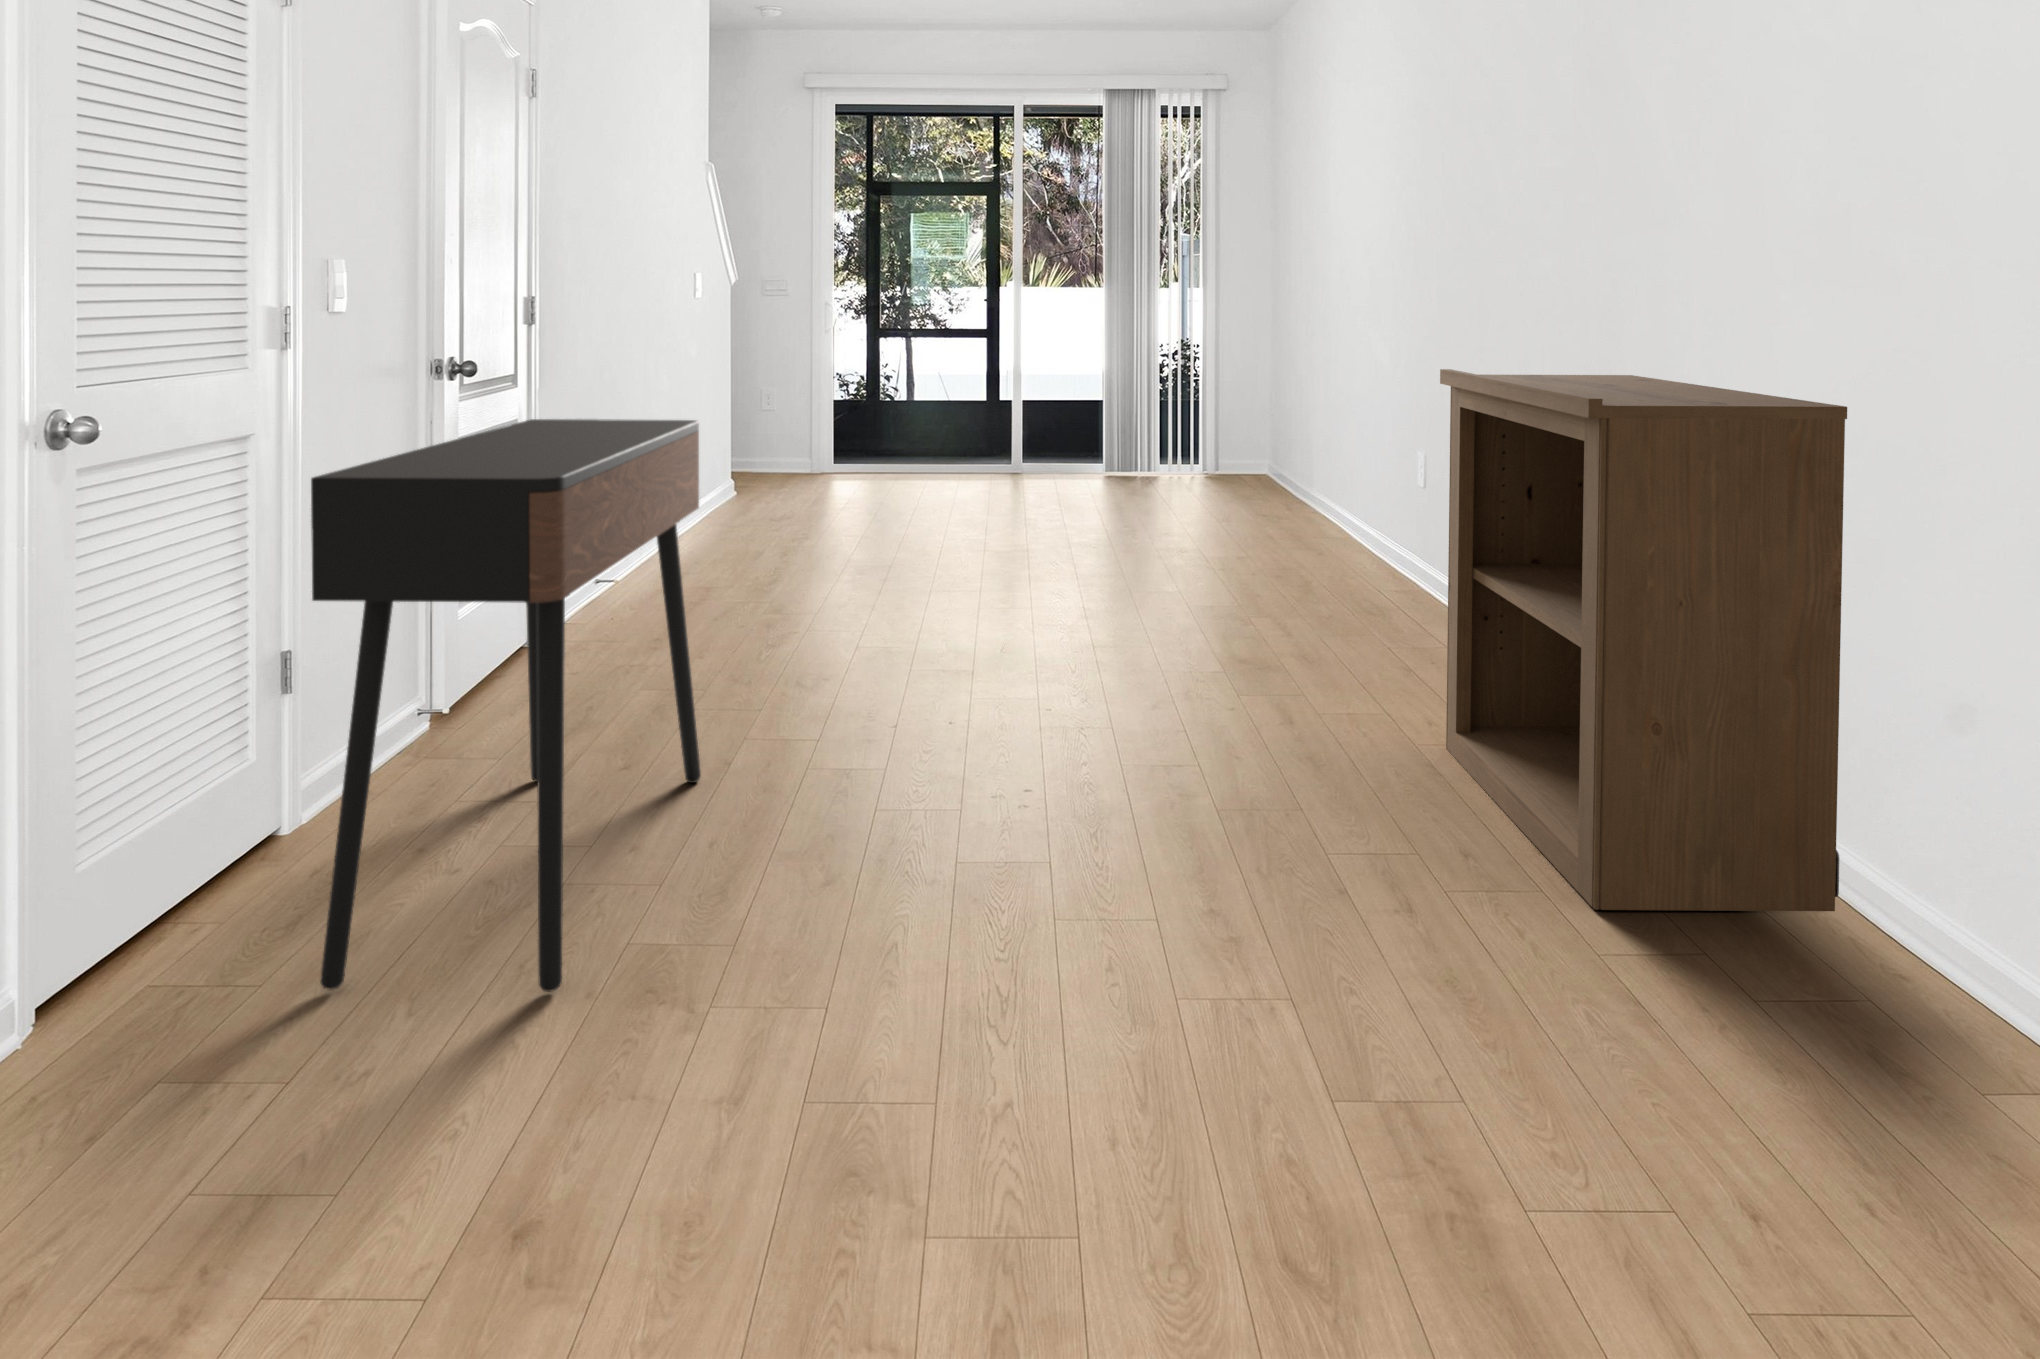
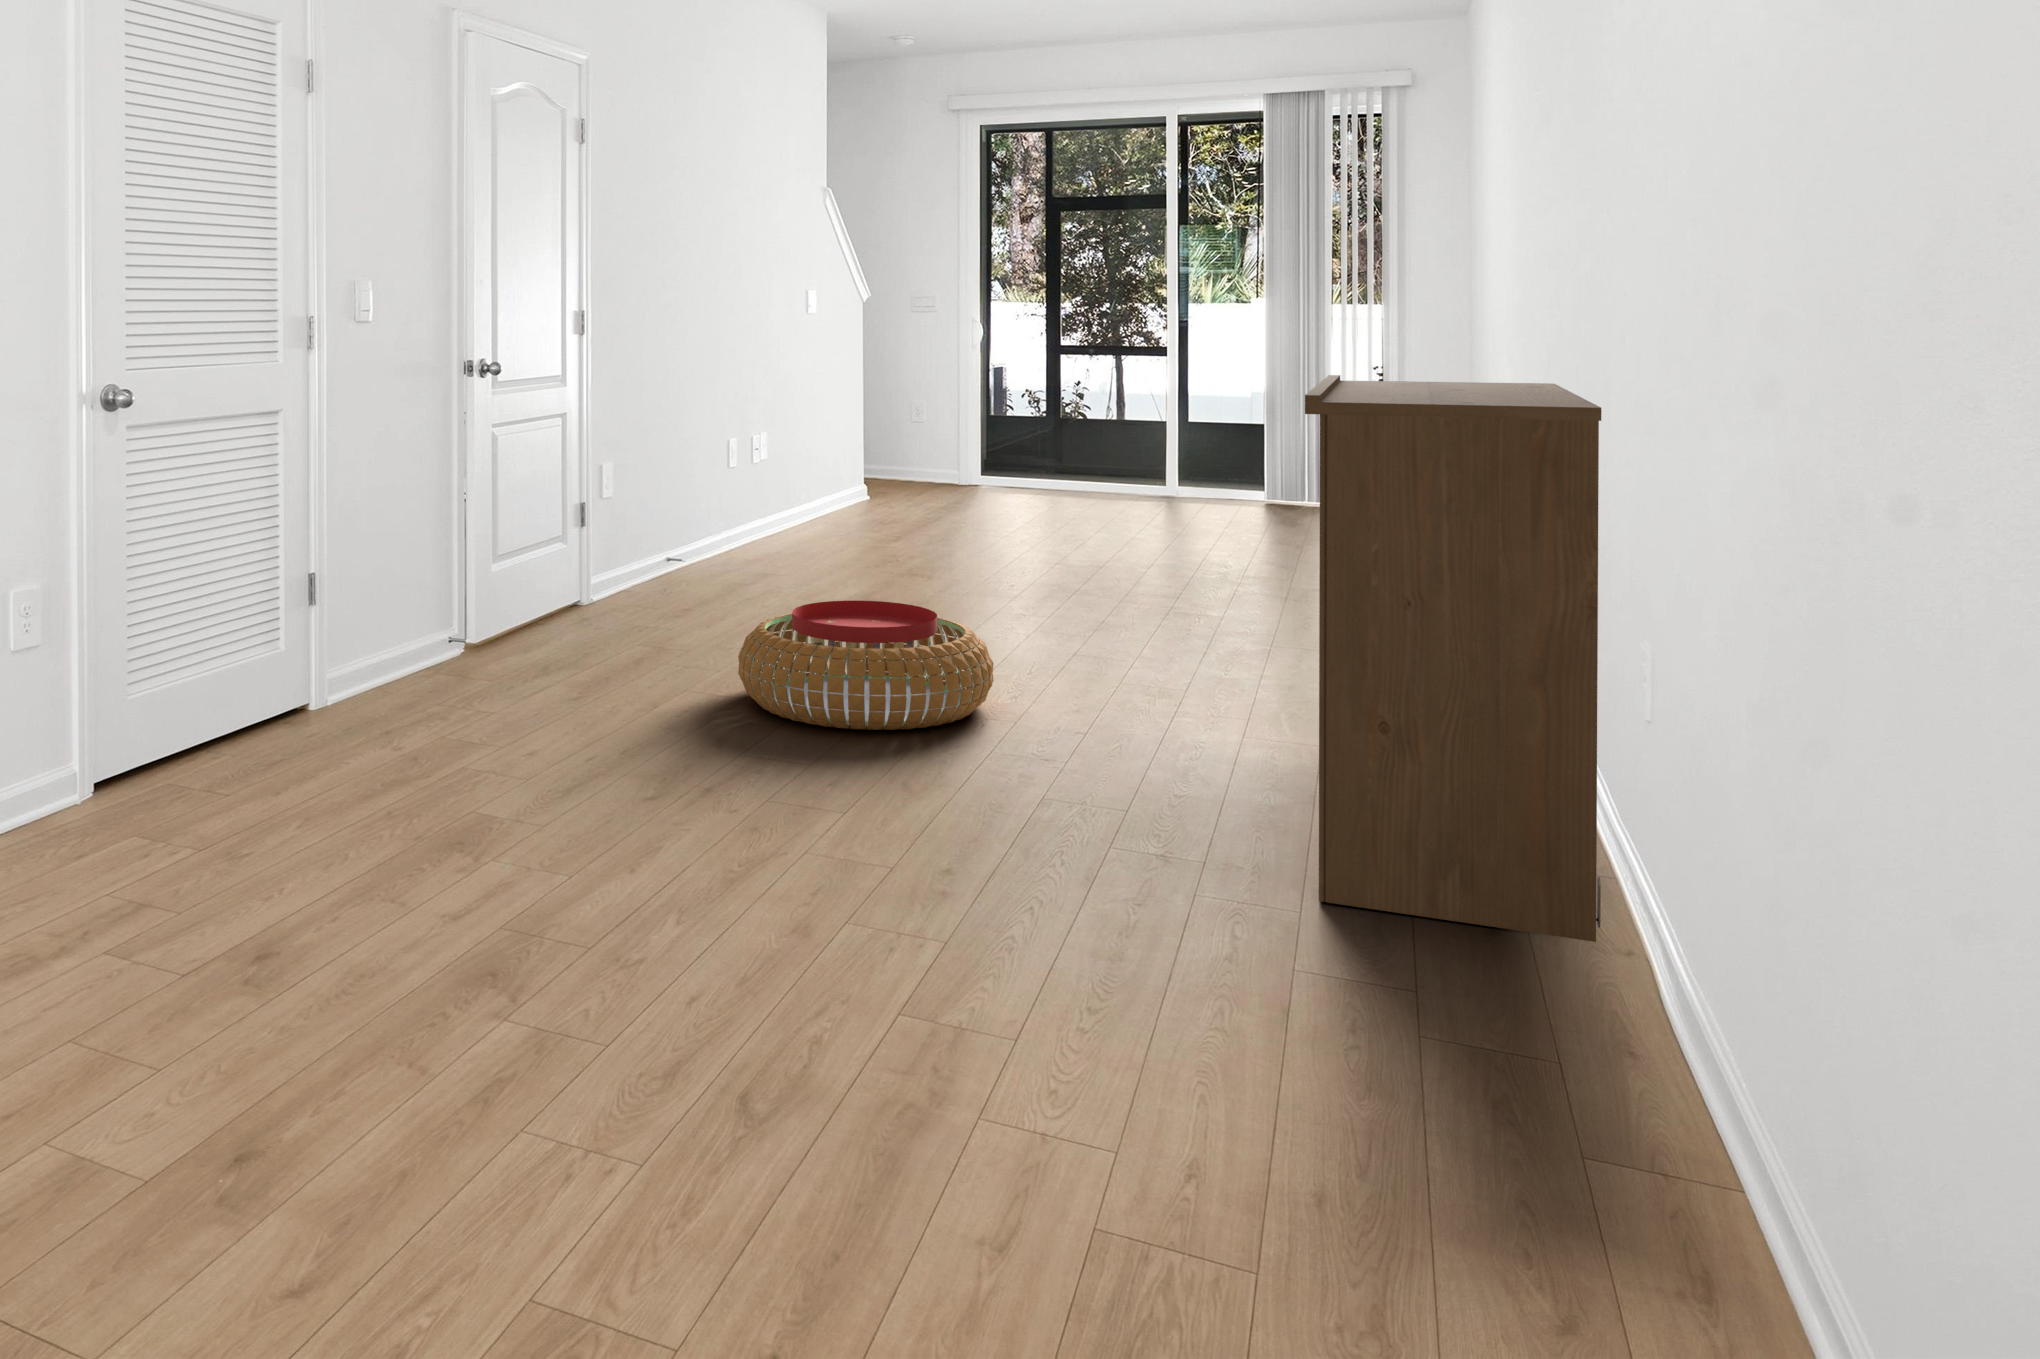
console table: present [311,419,701,992] -> none [253,406,622,822]
pouf: none [819,619,1097,770] -> present [738,600,994,730]

